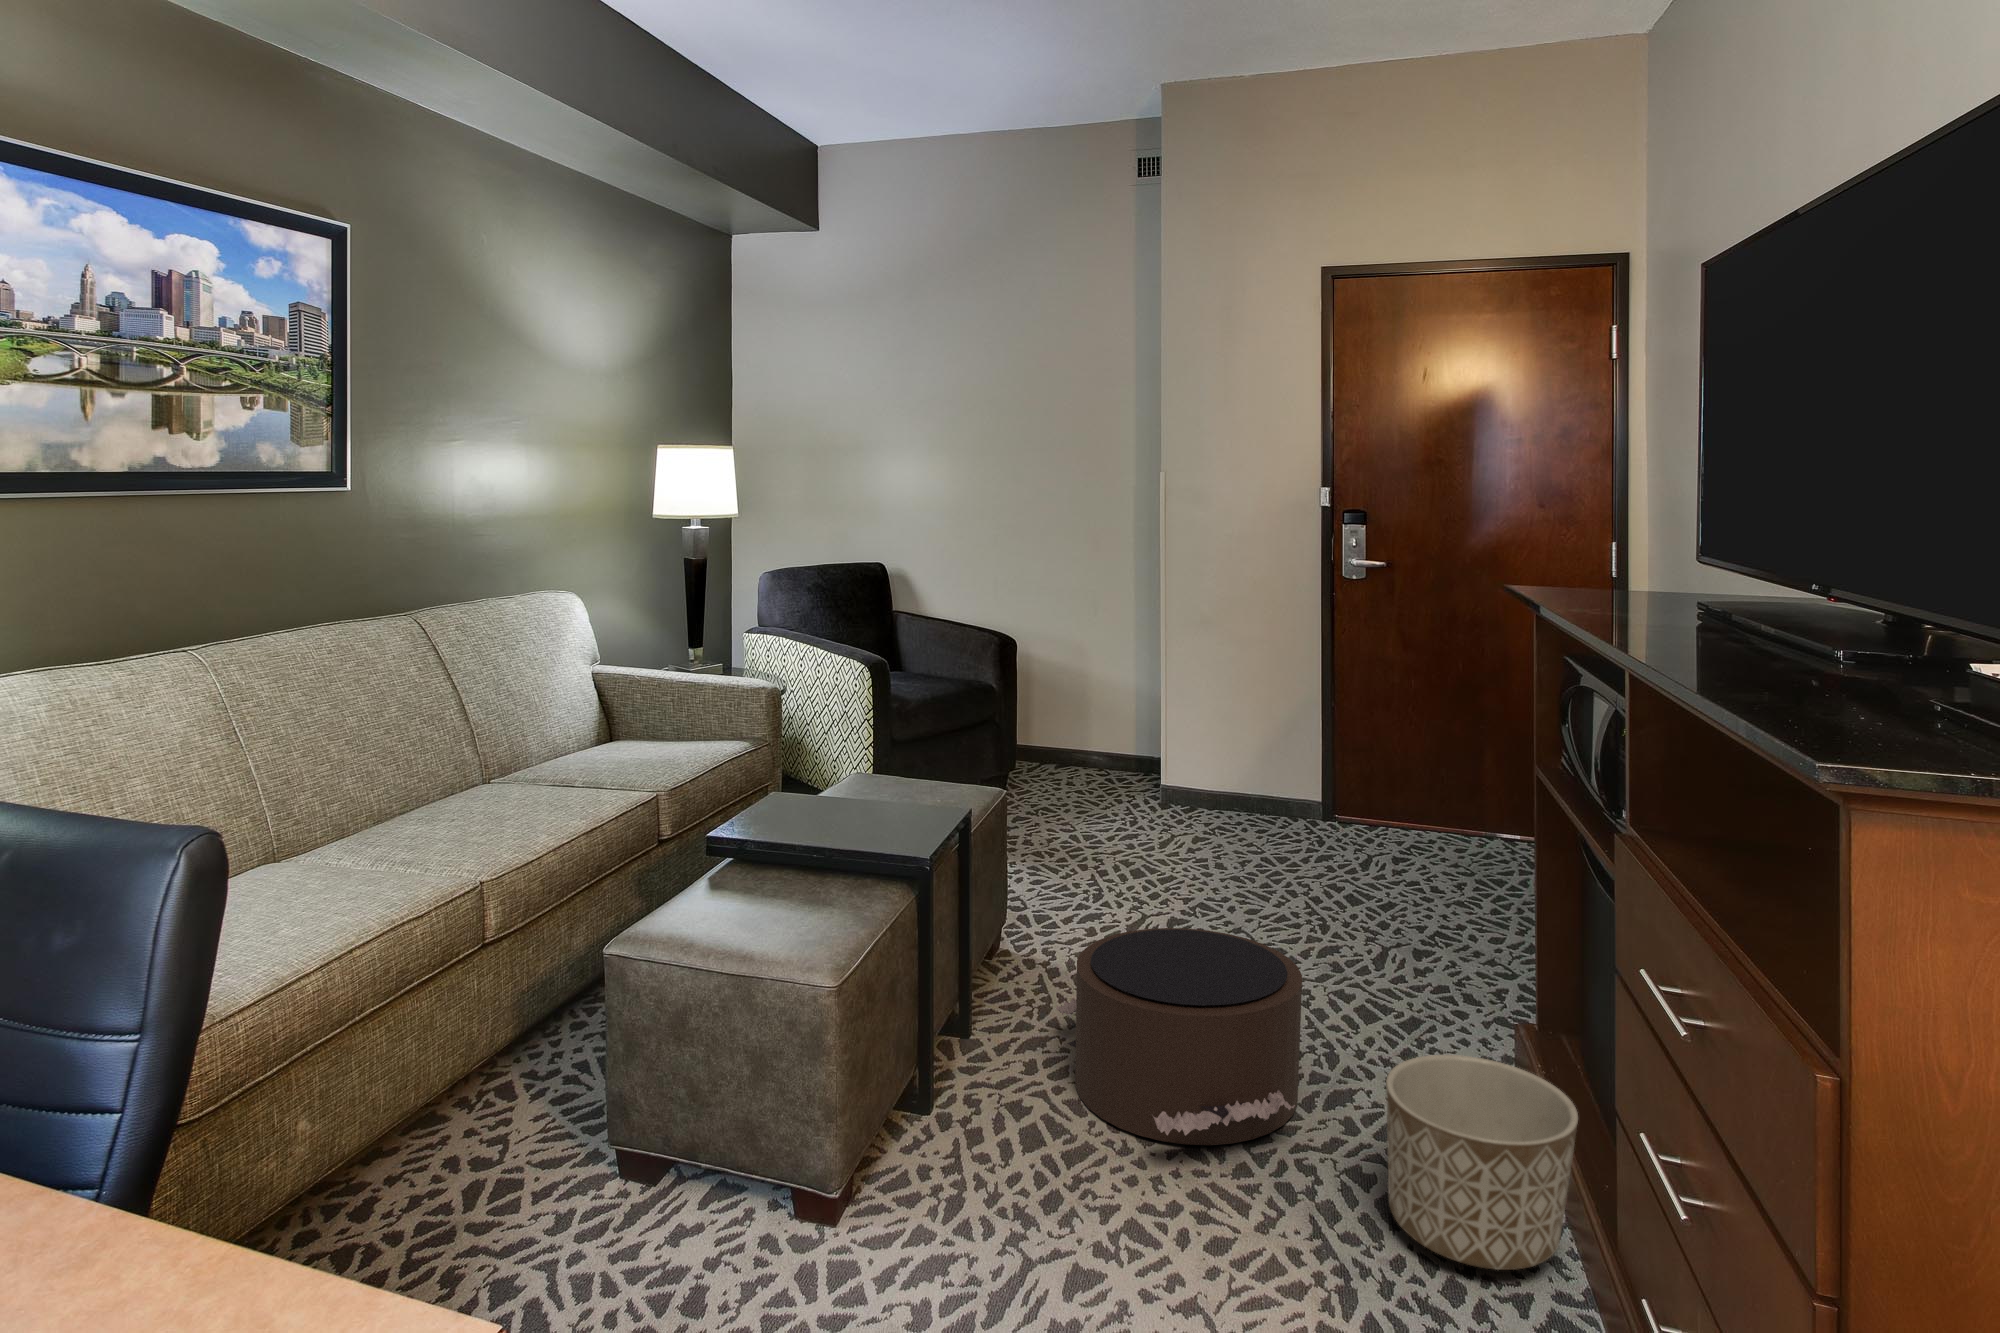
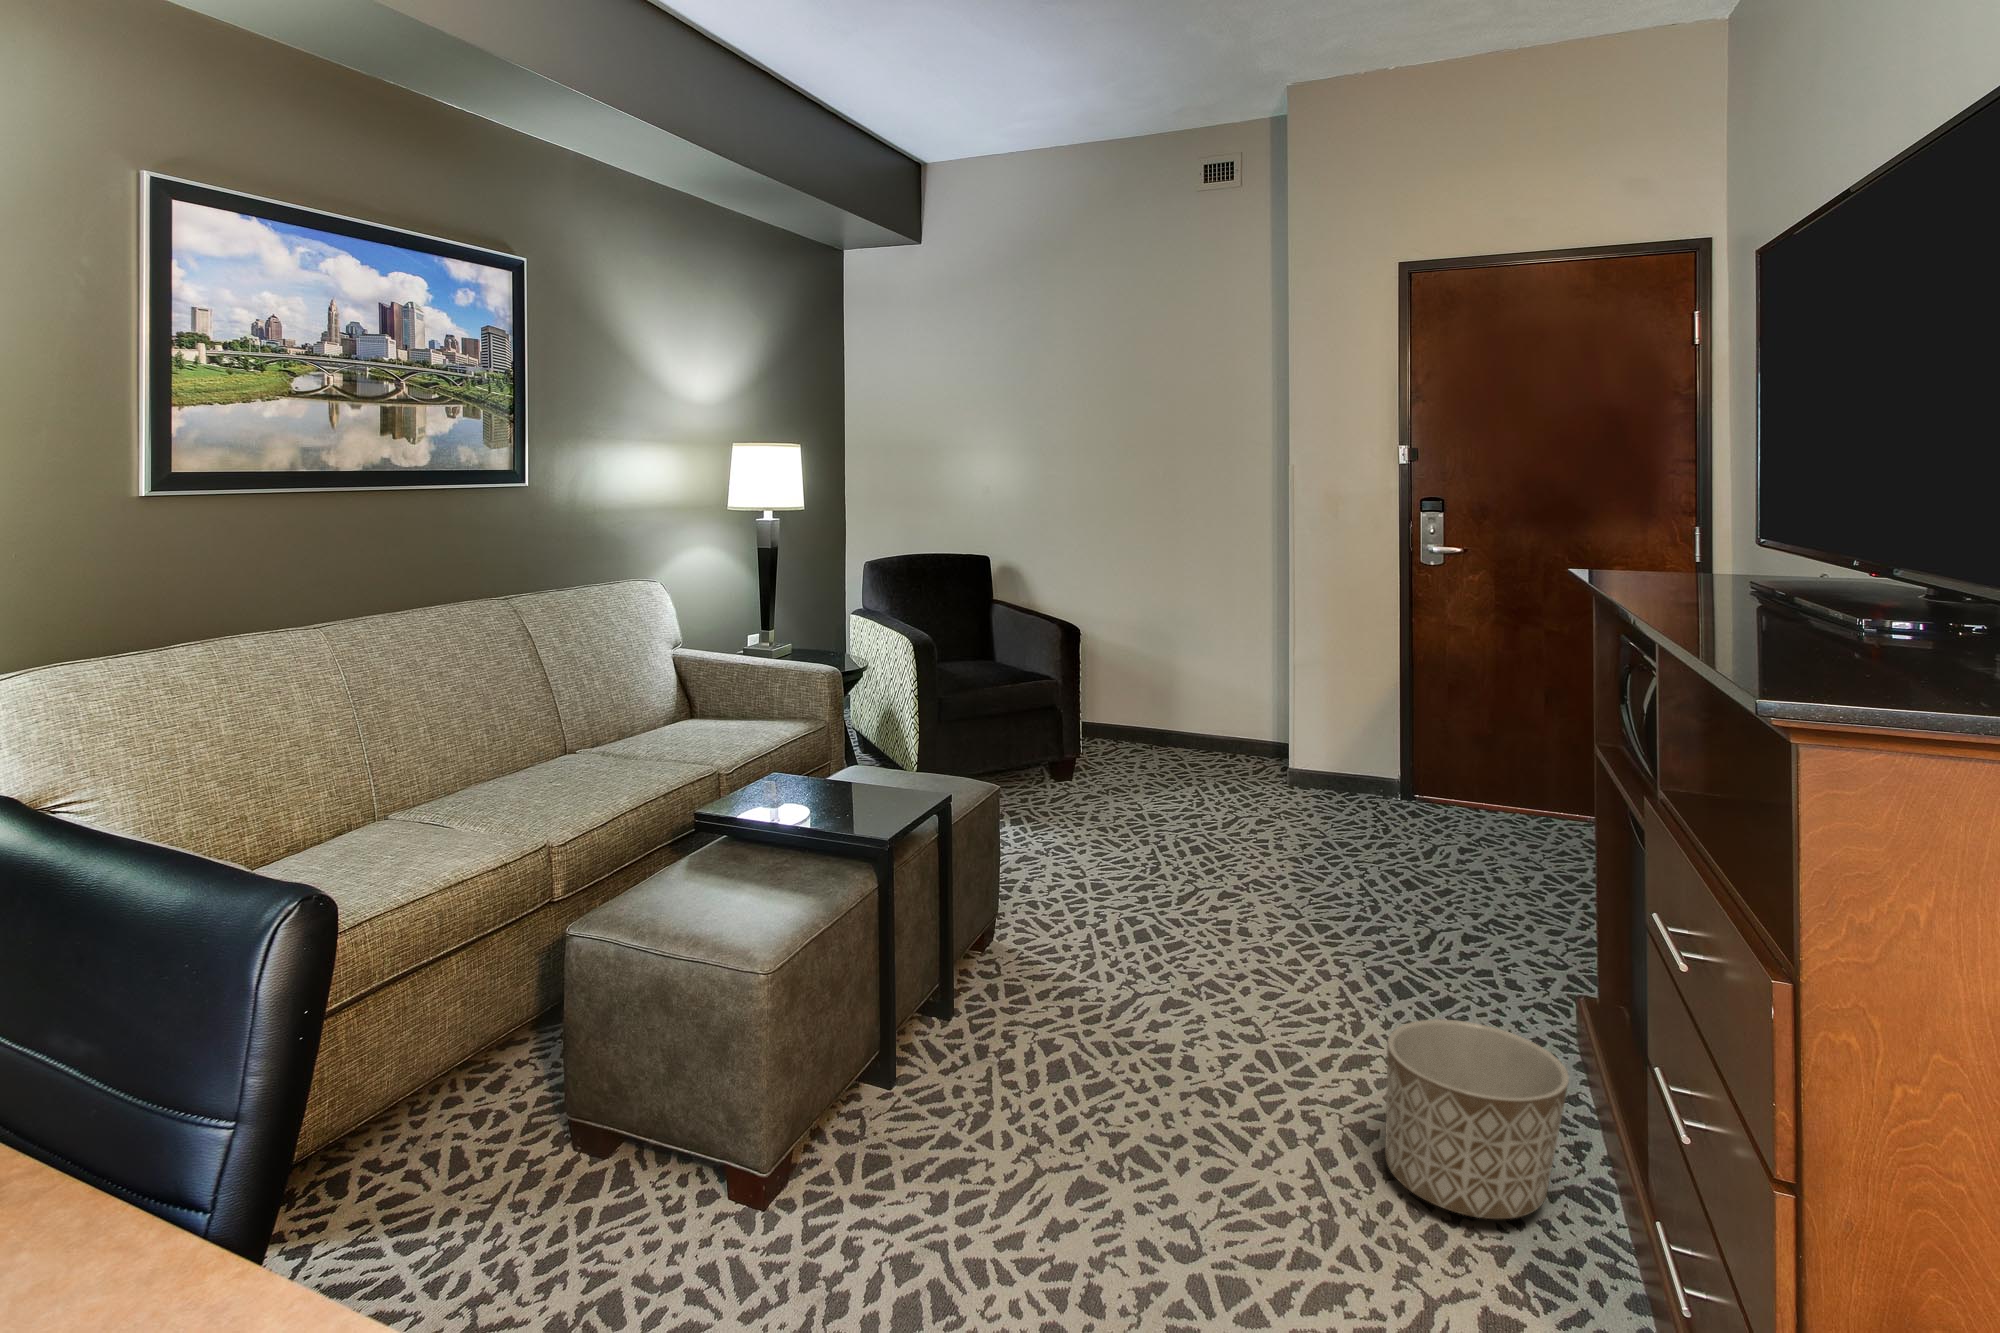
pouf: present [1056,928,1302,1145] -> none [1094,891,1327,1092]

